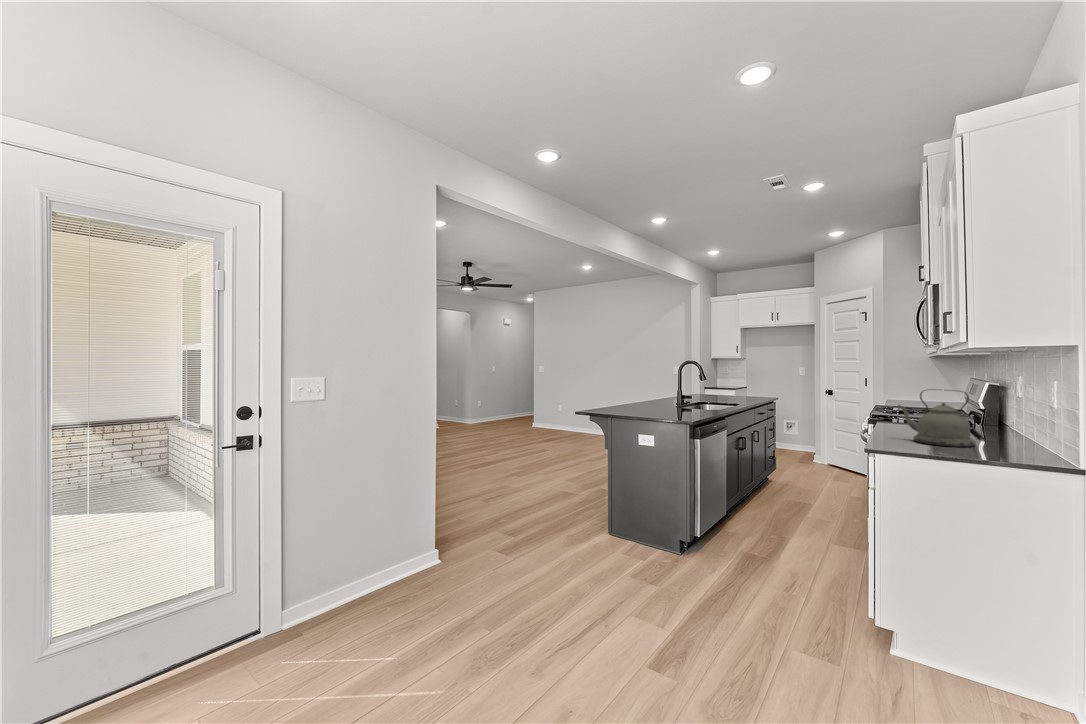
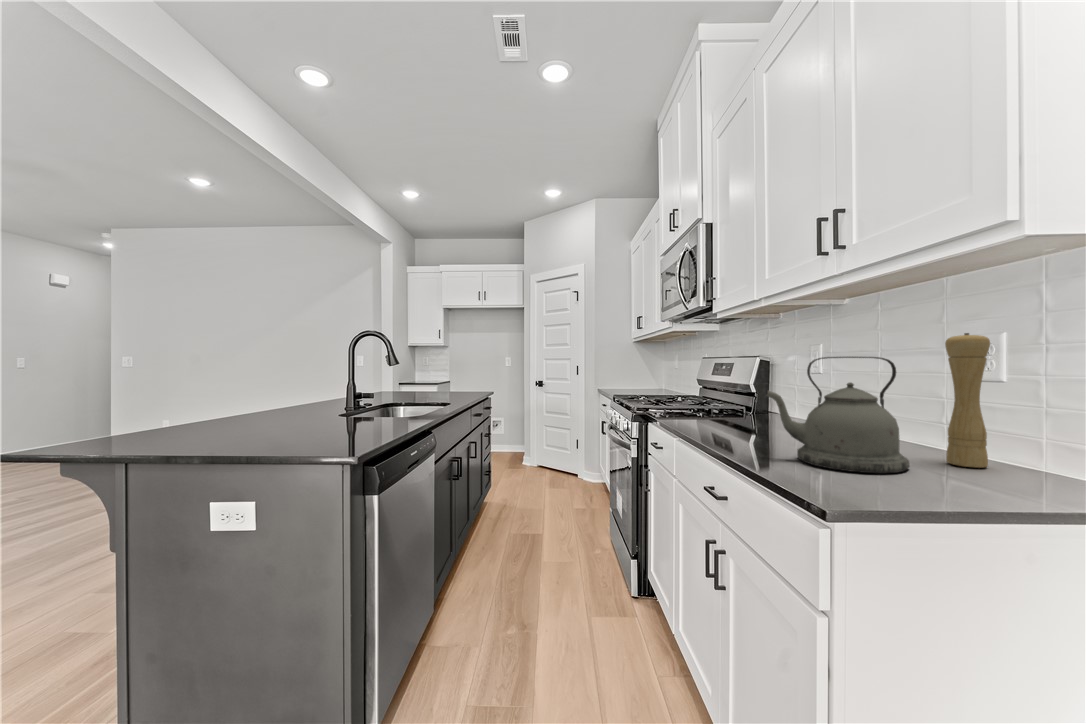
pepper mill: none [1006,380,1031,450] -> present [945,333,990,468]

